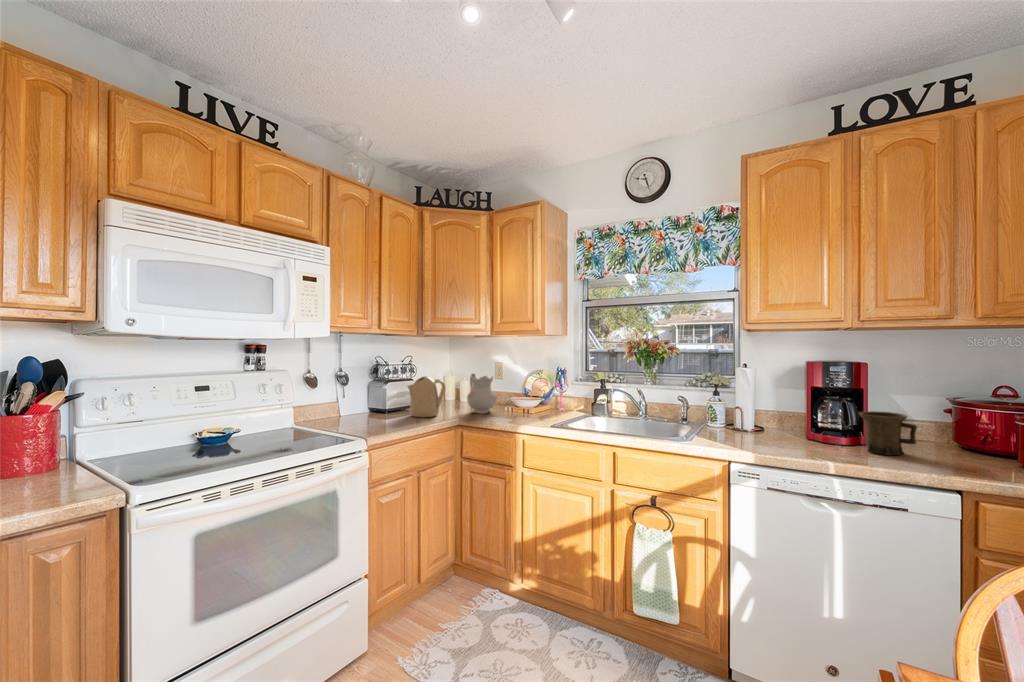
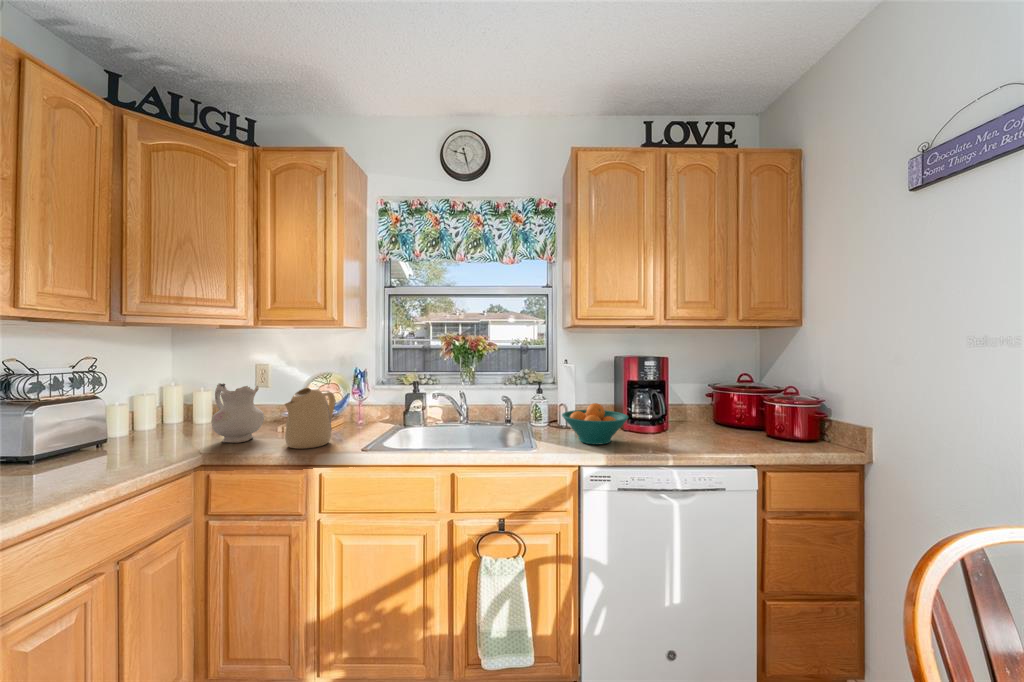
kettle: present [407,376,445,417] -> present [285,388,335,449]
fruit bowl: none [722,406,796,446] -> present [562,403,629,445]
mug: present [859,411,917,455] -> none [670,400,711,439]

